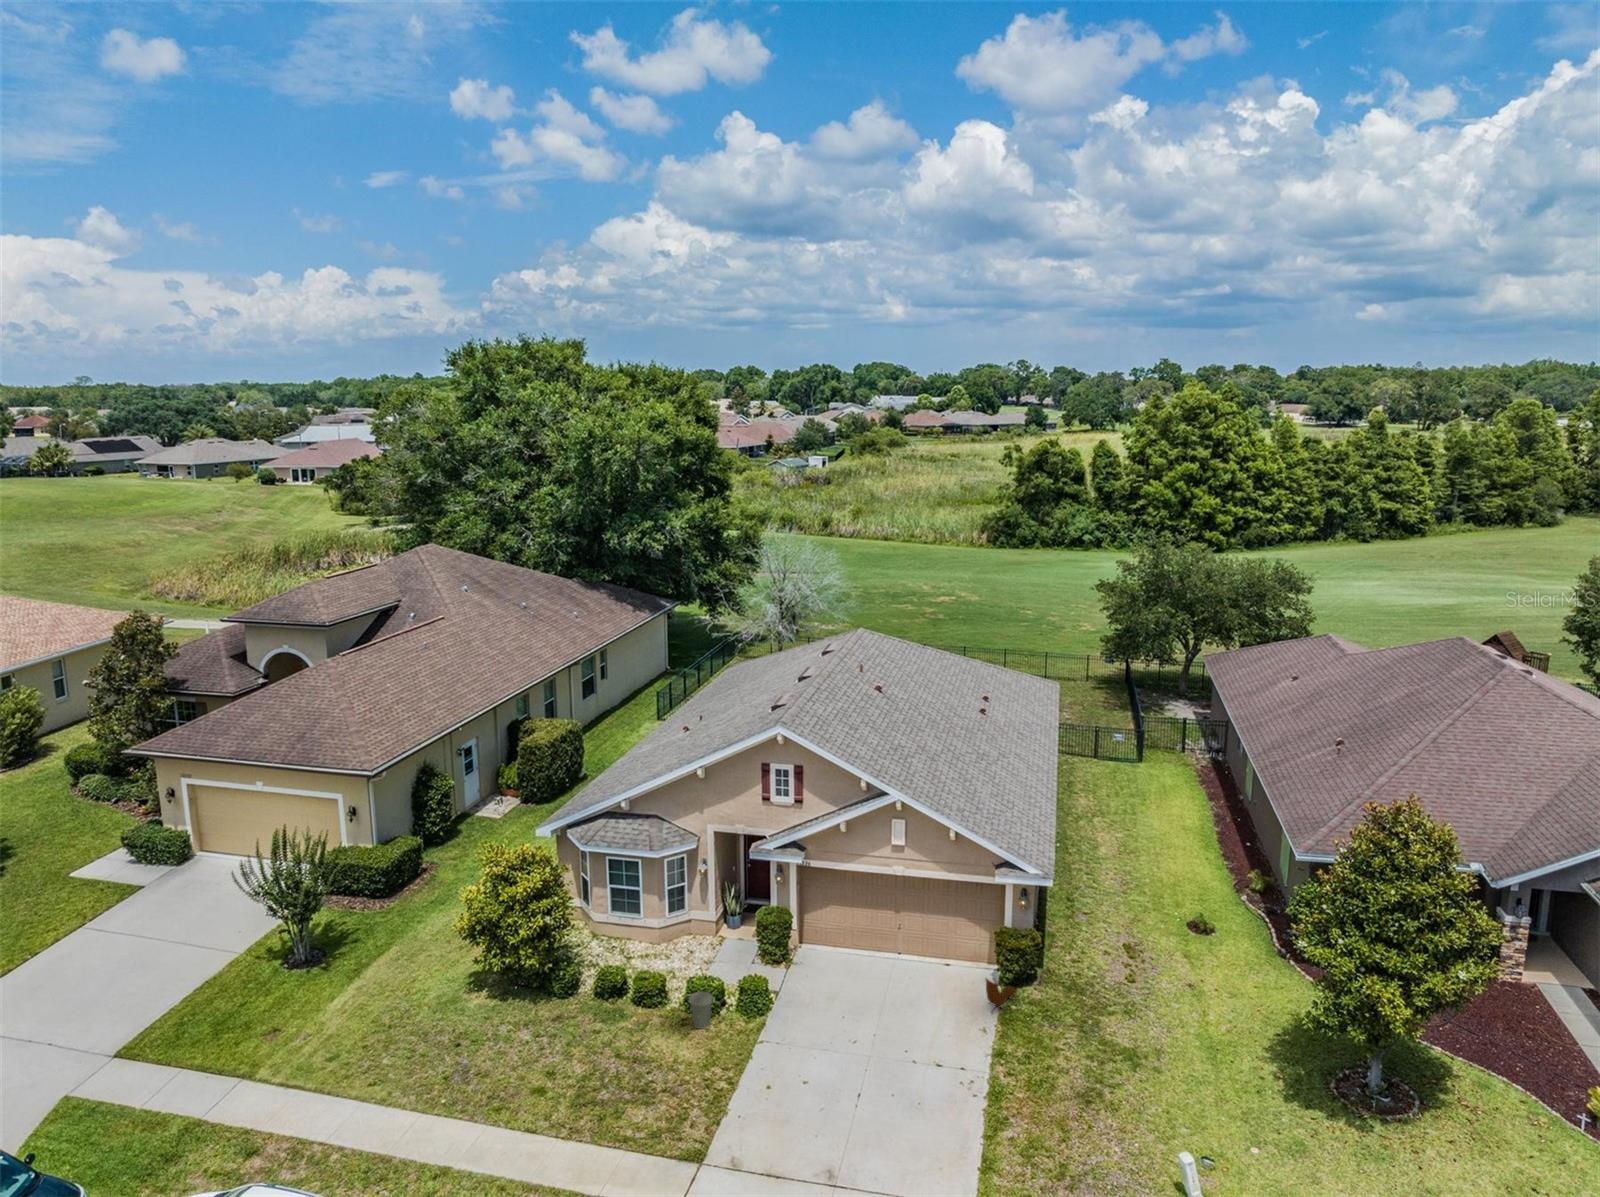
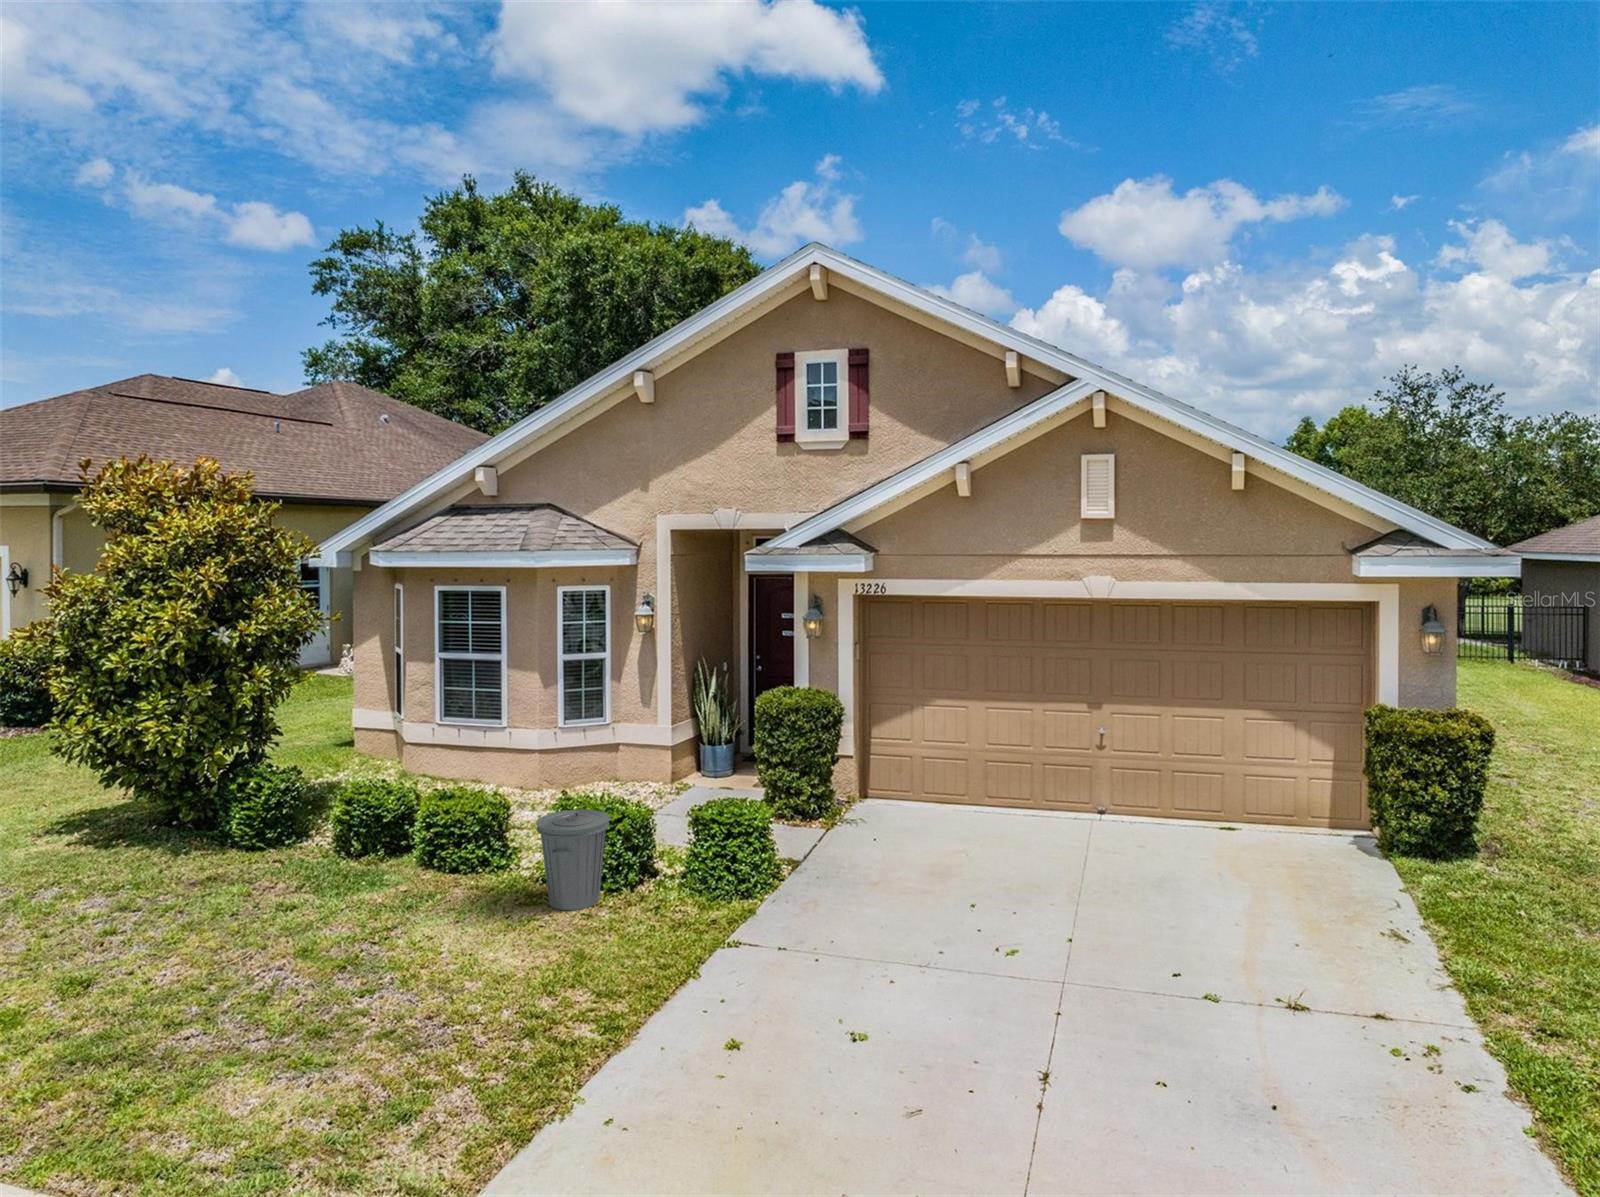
lounge chair: present [986,979,1017,1008] -> none [1424,786,1509,898]

